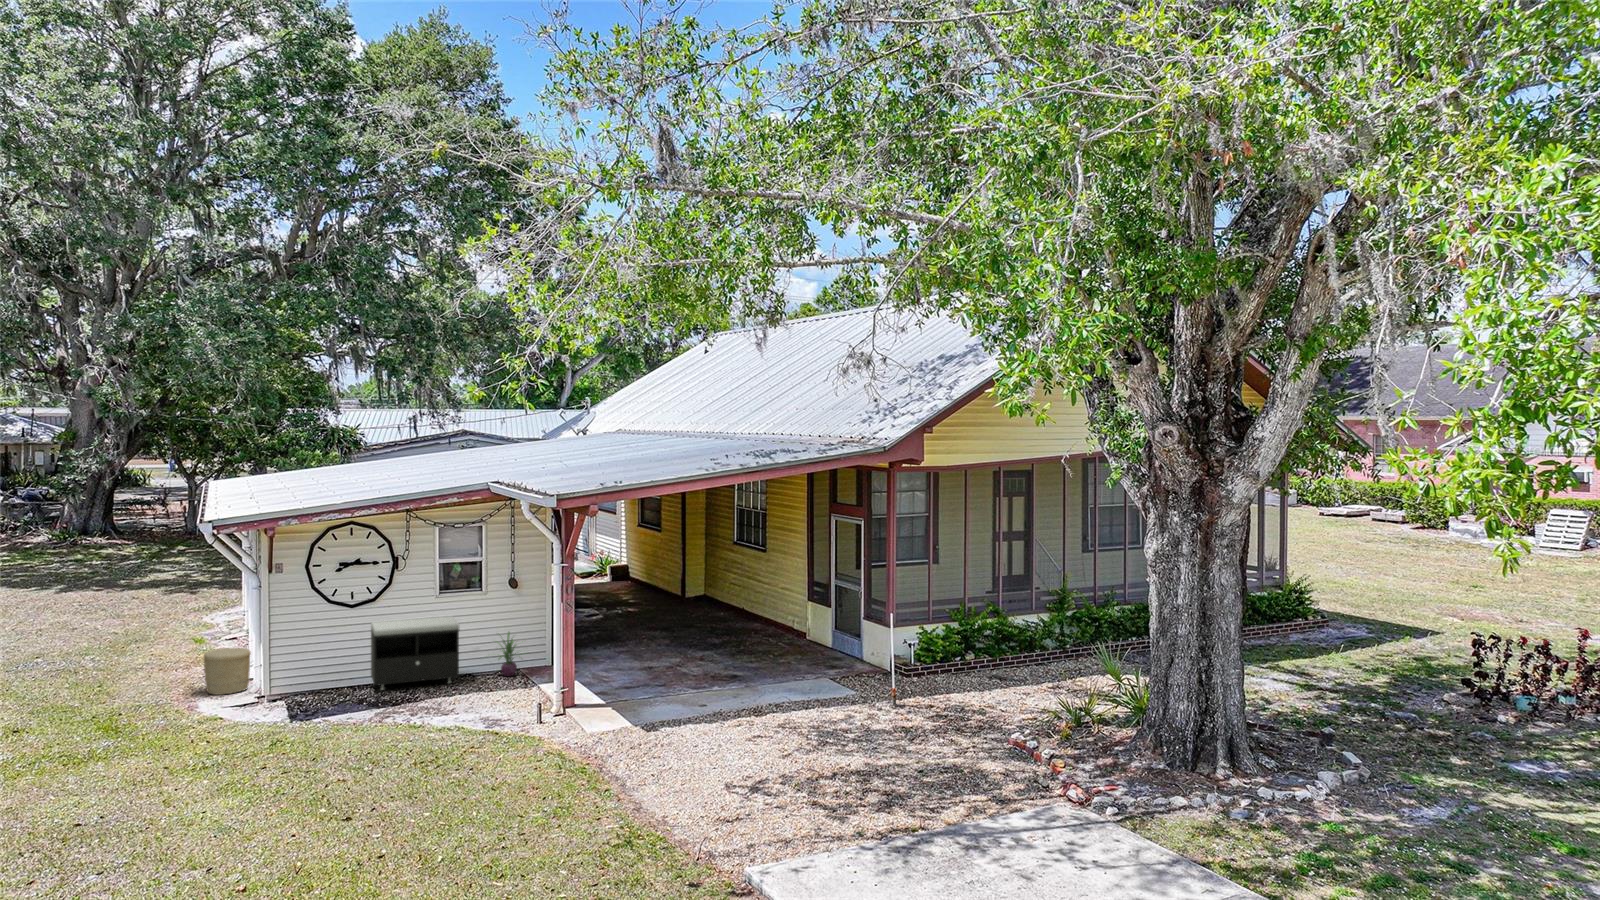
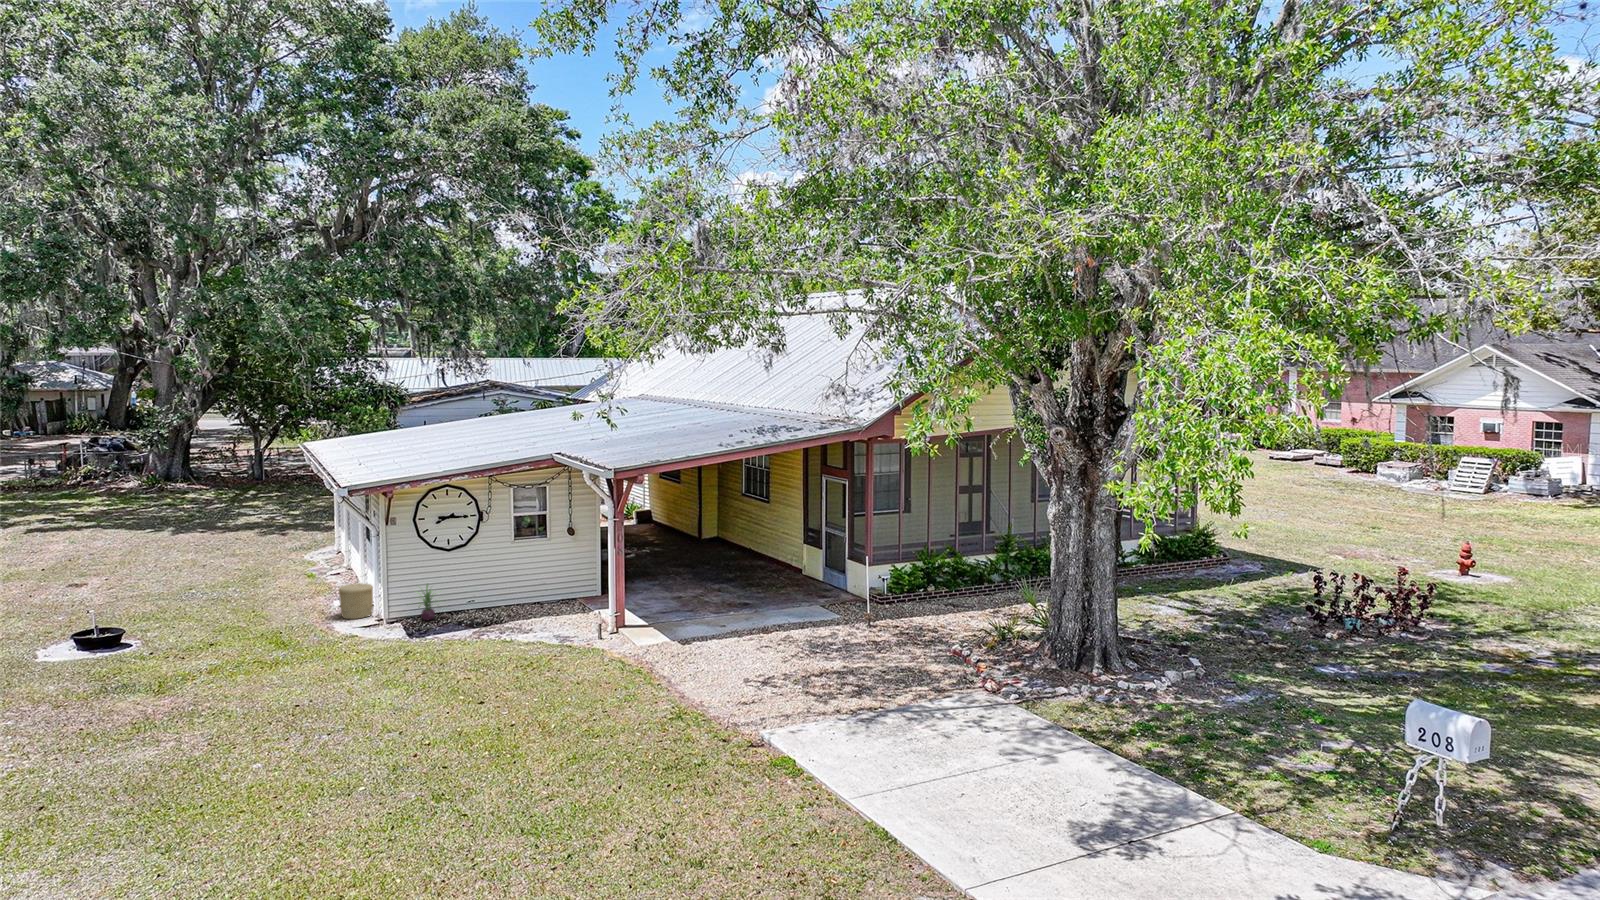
storage bench: present [371,617,459,690] -> none [463,558,533,615]
decorative plant: present [499,632,517,676] -> present [420,584,436,620]

